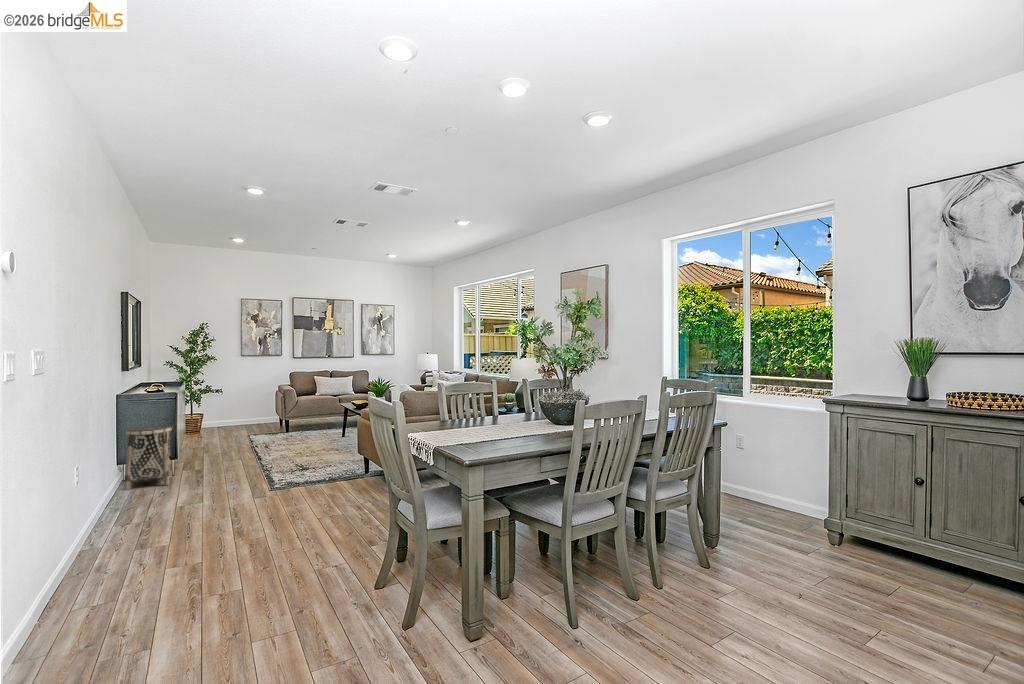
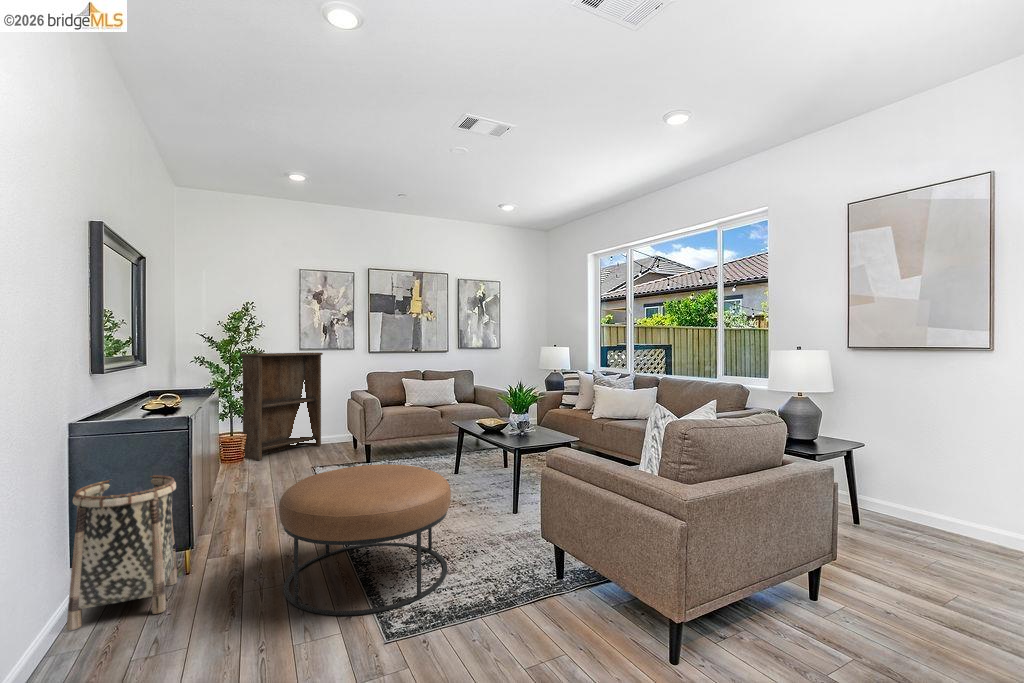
bookshelf: none [198,358,258,432] -> present [240,353,323,460]
ottoman: none [224,422,314,484] -> present [279,465,451,615]

